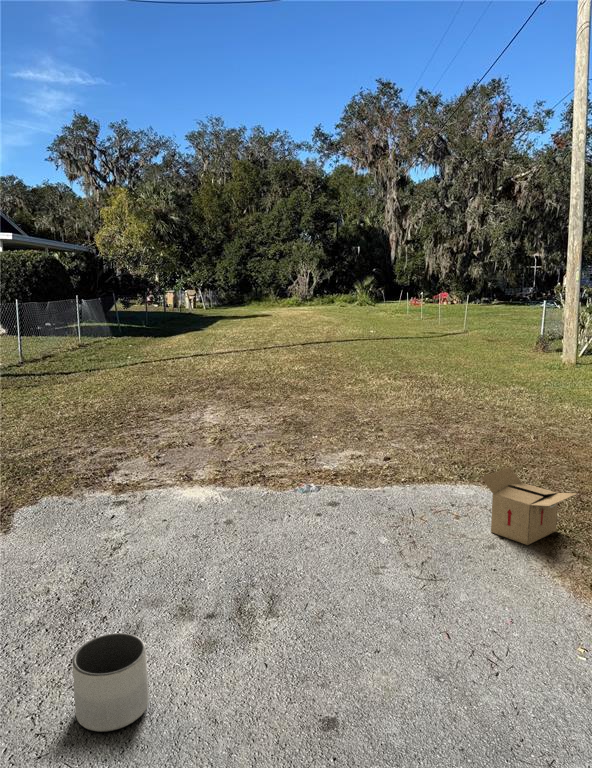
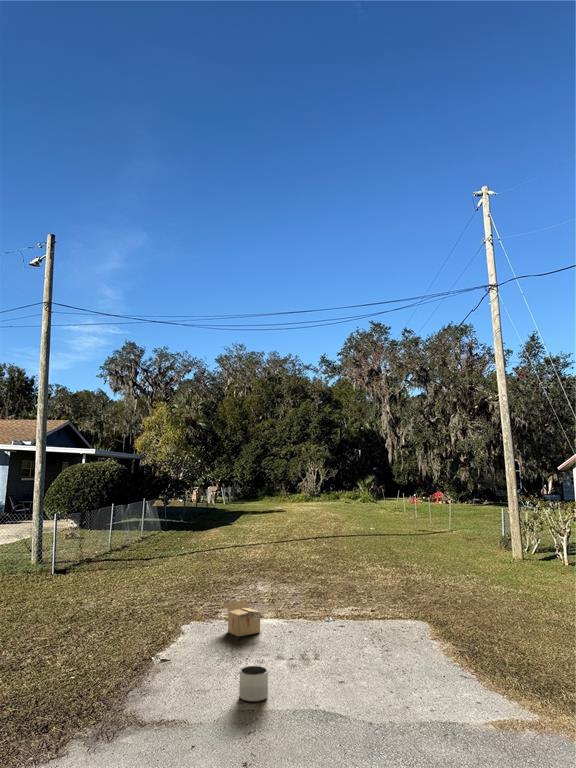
cardboard box: present [481,467,577,545] -> present [225,600,260,637]

